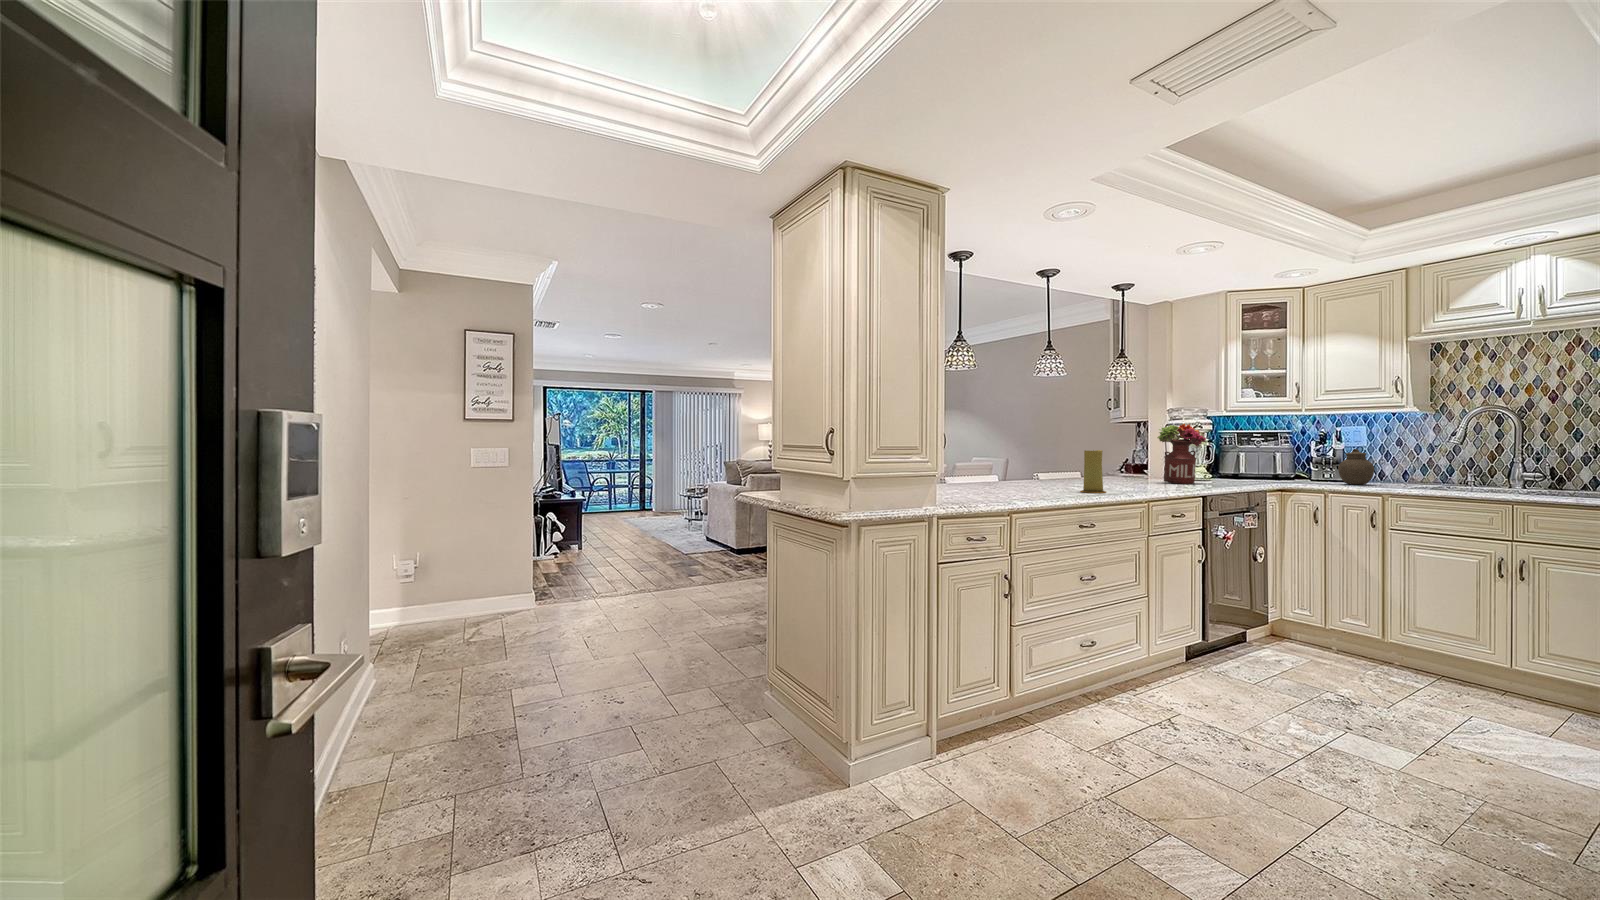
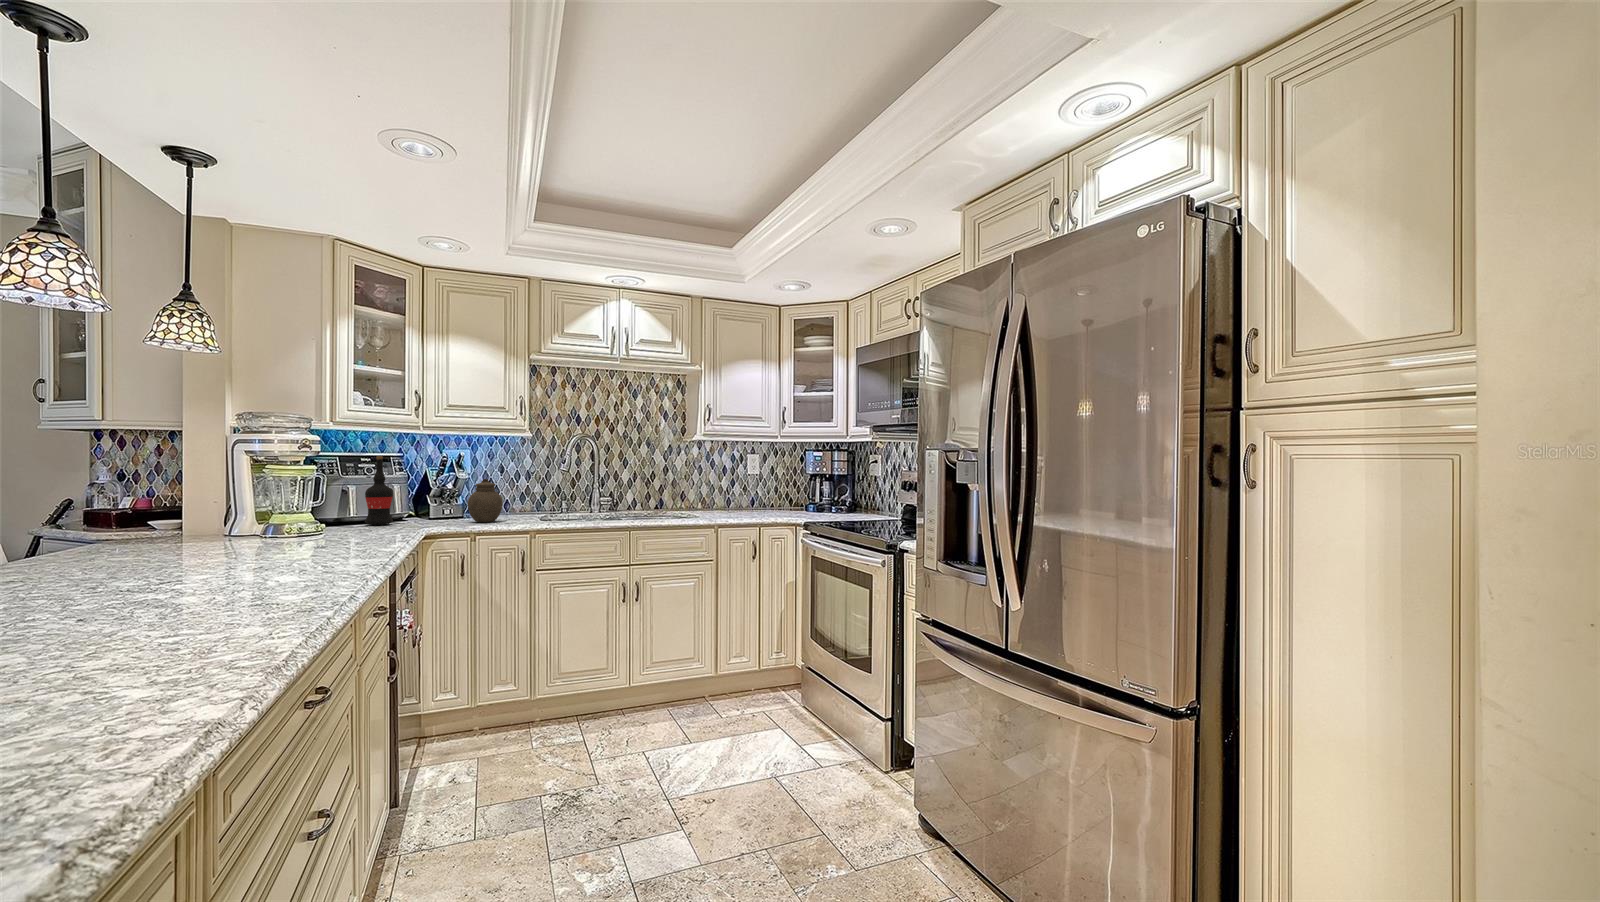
flower arrangement: present [1157,423,1206,484] -> none [248,440,337,546]
wine bottle: none [1255,433,1276,481] -> present [365,456,393,525]
candle: present [1080,450,1106,493] -> none [157,503,235,610]

